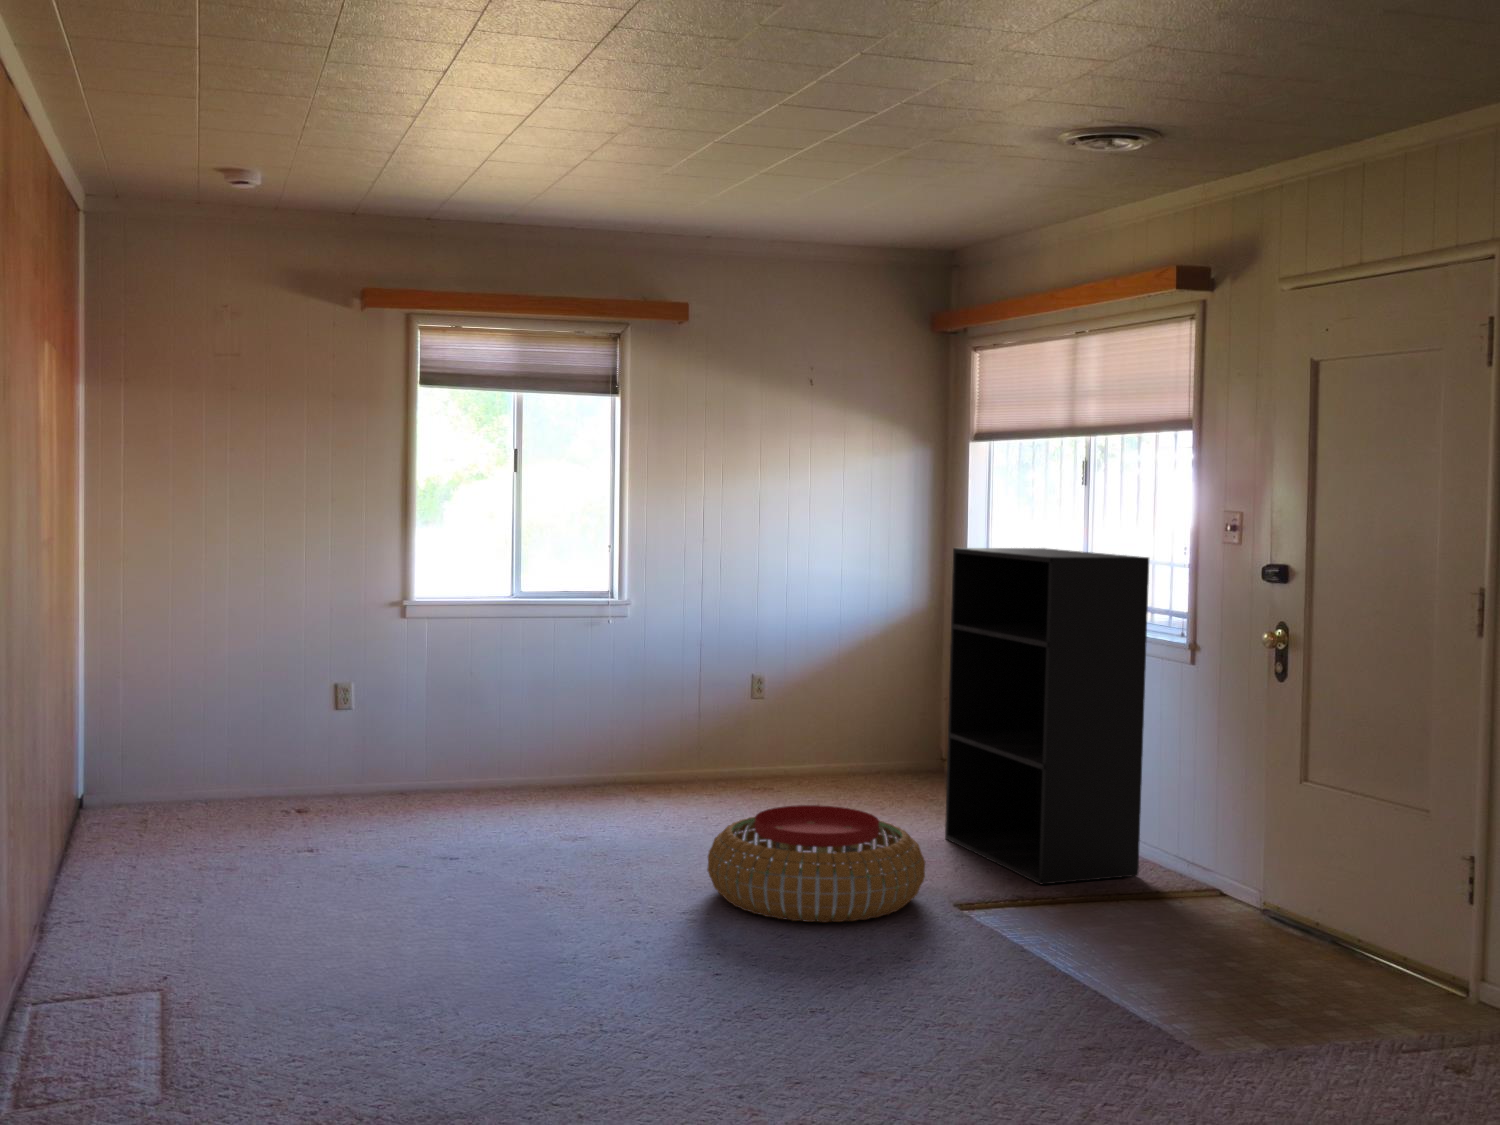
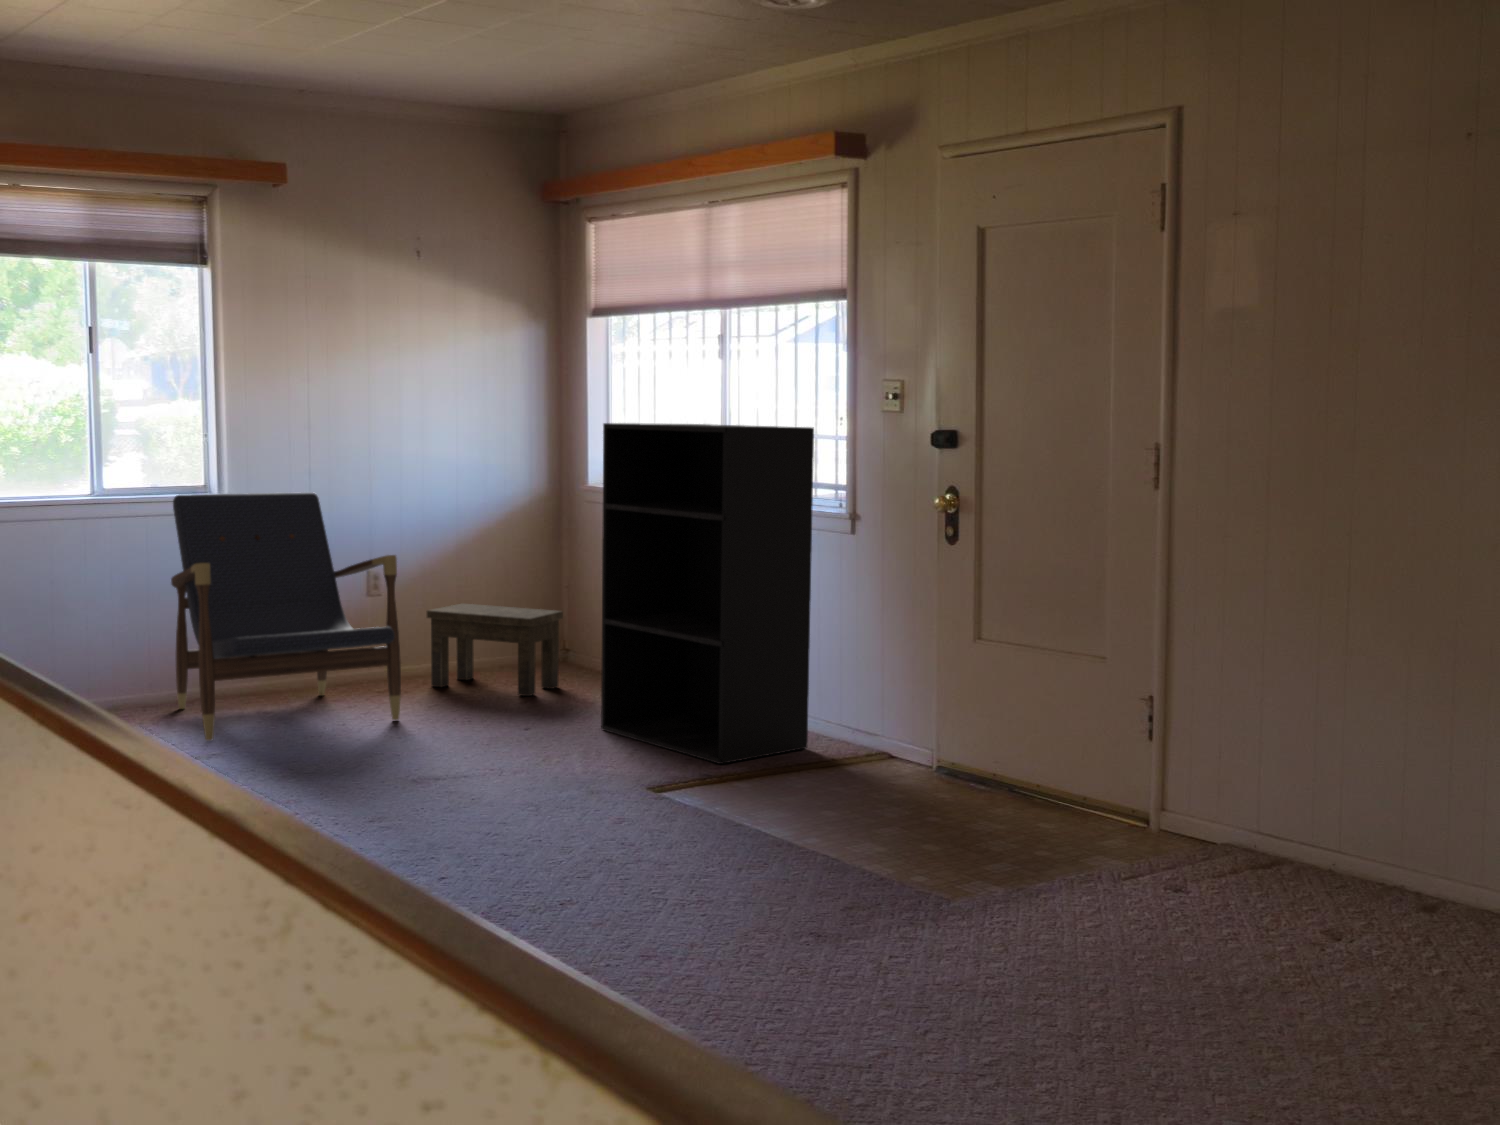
lounge chair: none [583,602,770,820] -> present [171,492,401,741]
side table: none [810,707,934,799] -> present [427,603,563,696]
pouf: present [707,805,925,922] -> none [378,700,617,821]

